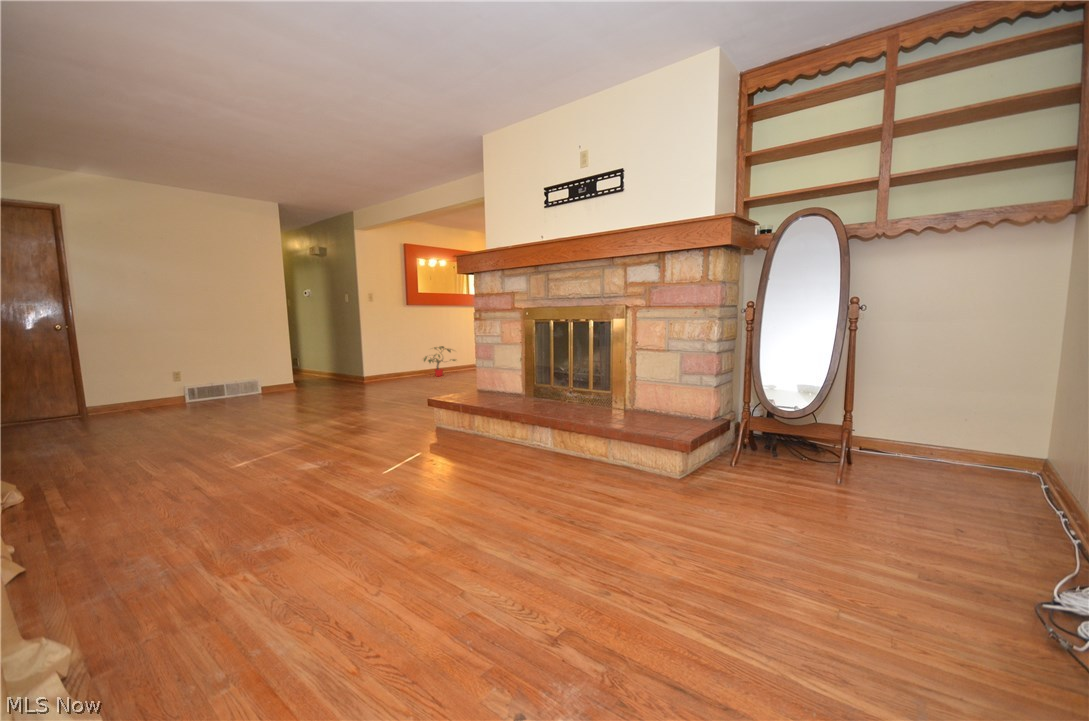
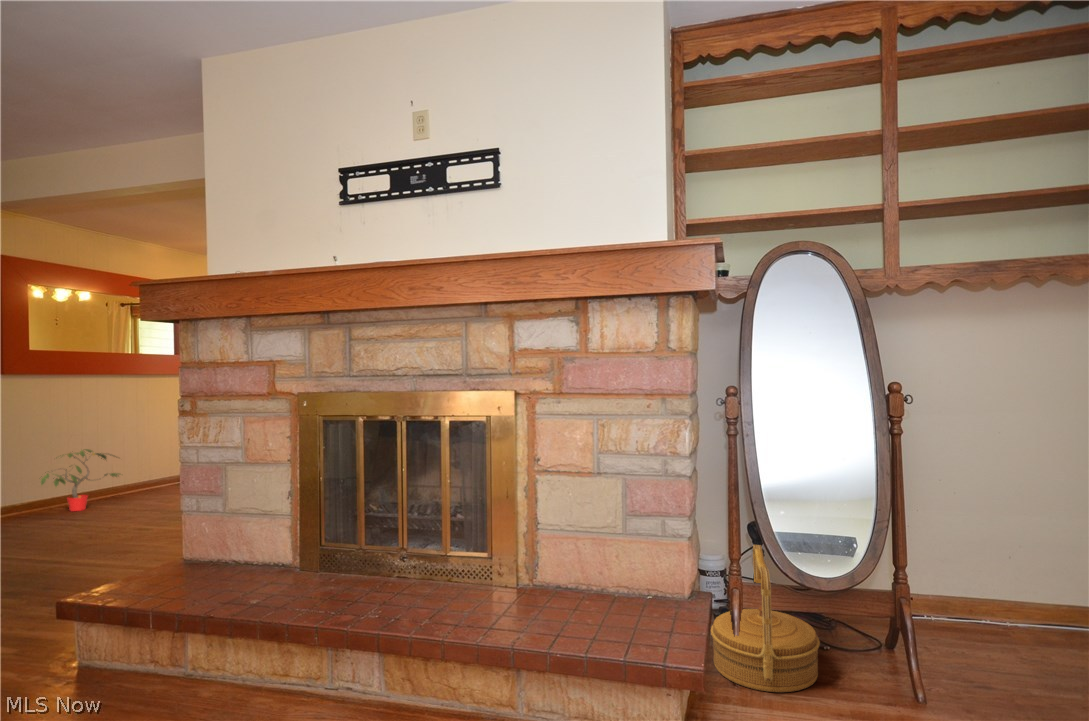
woven basket: none [728,397,794,472] -> present [711,545,820,692]

